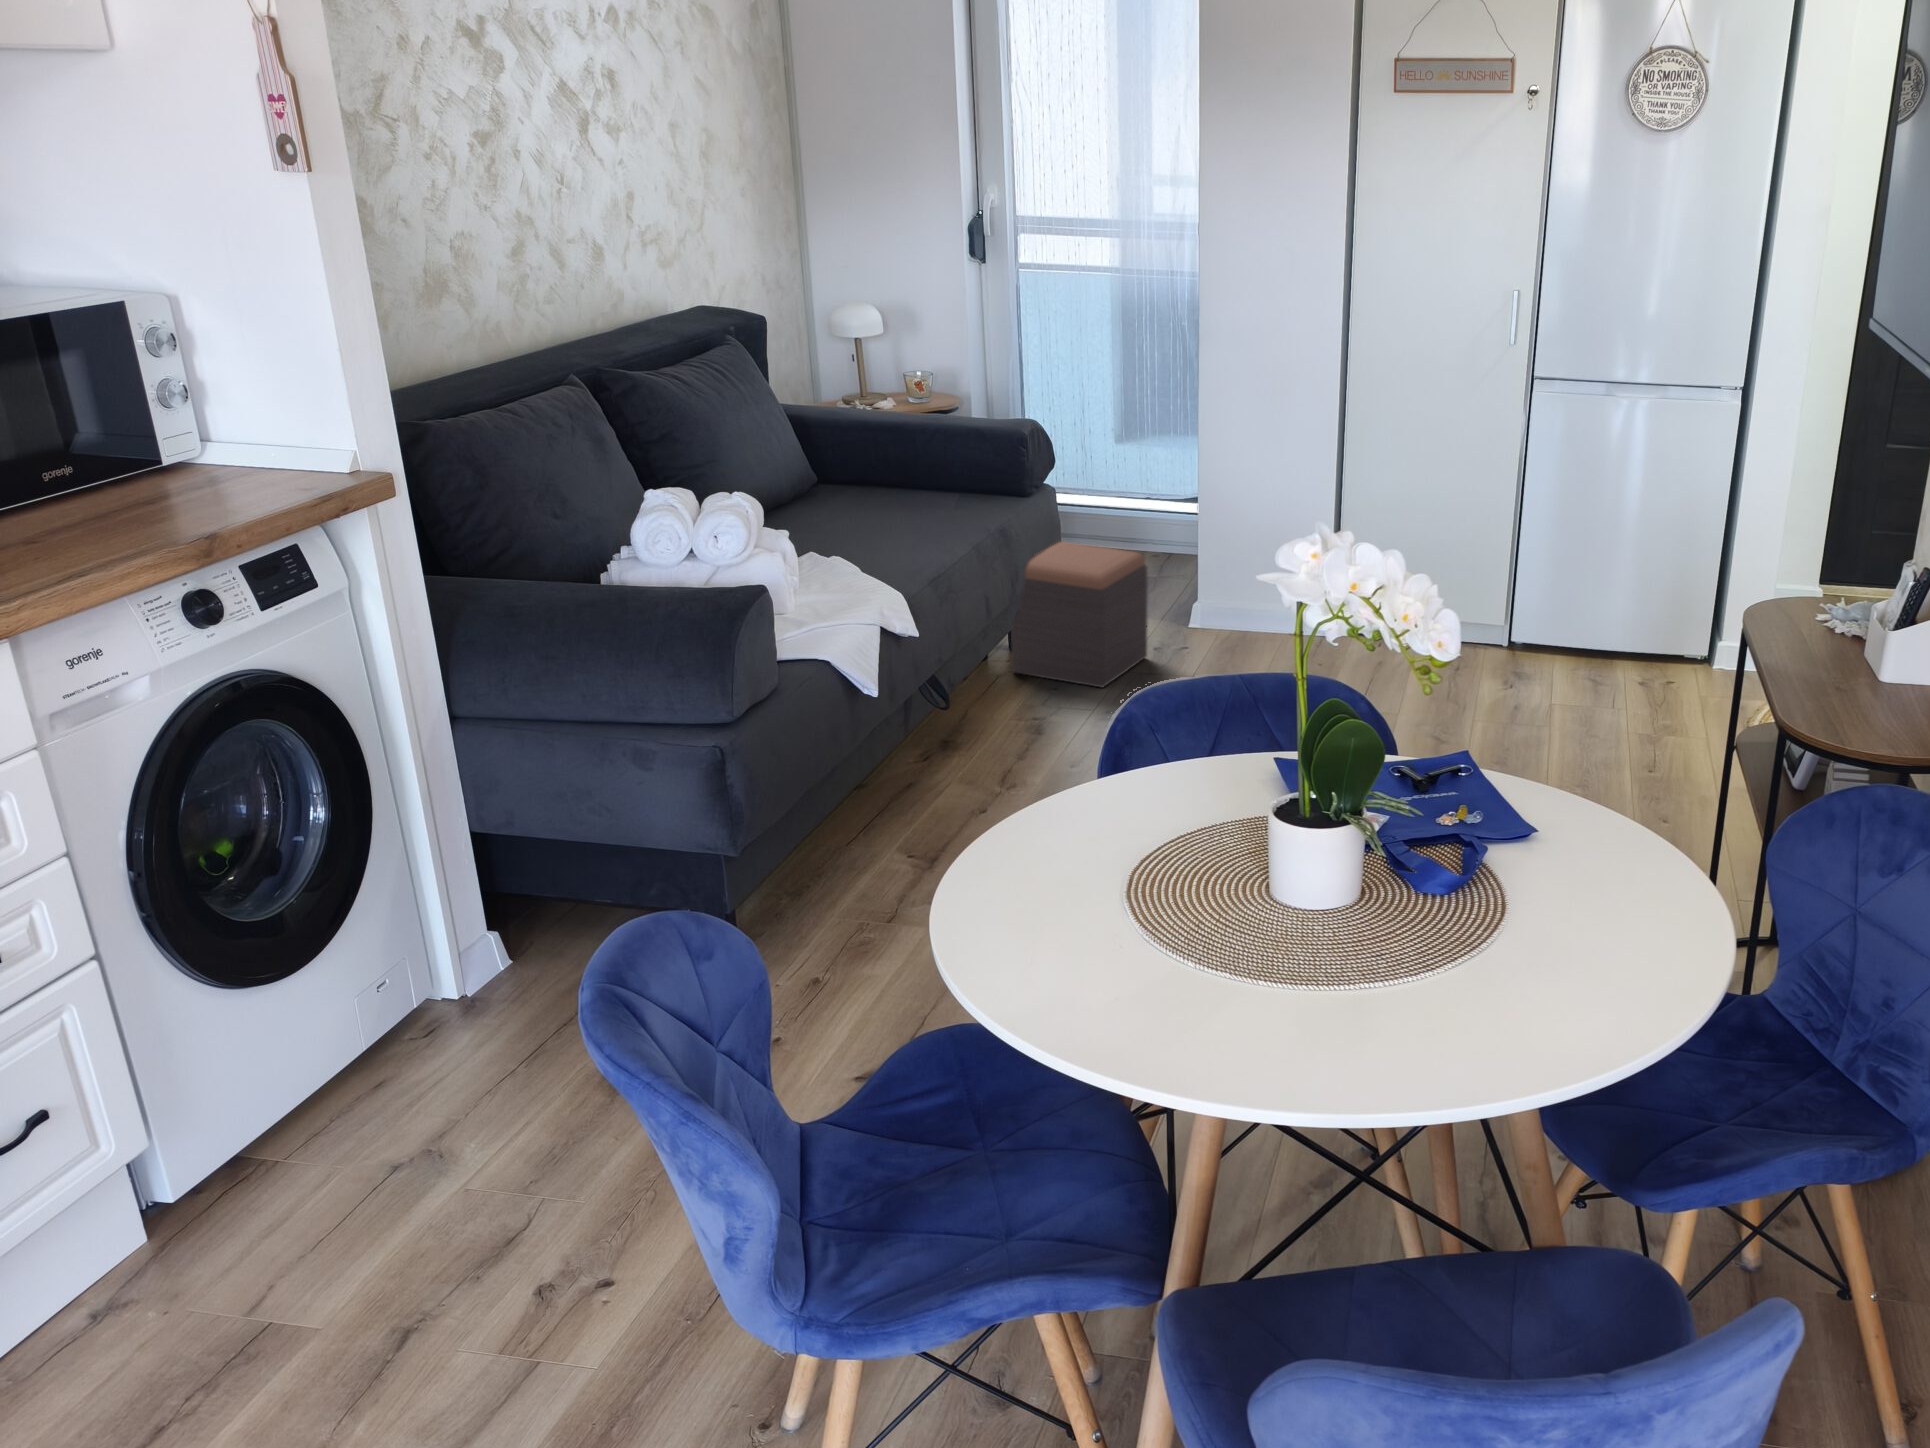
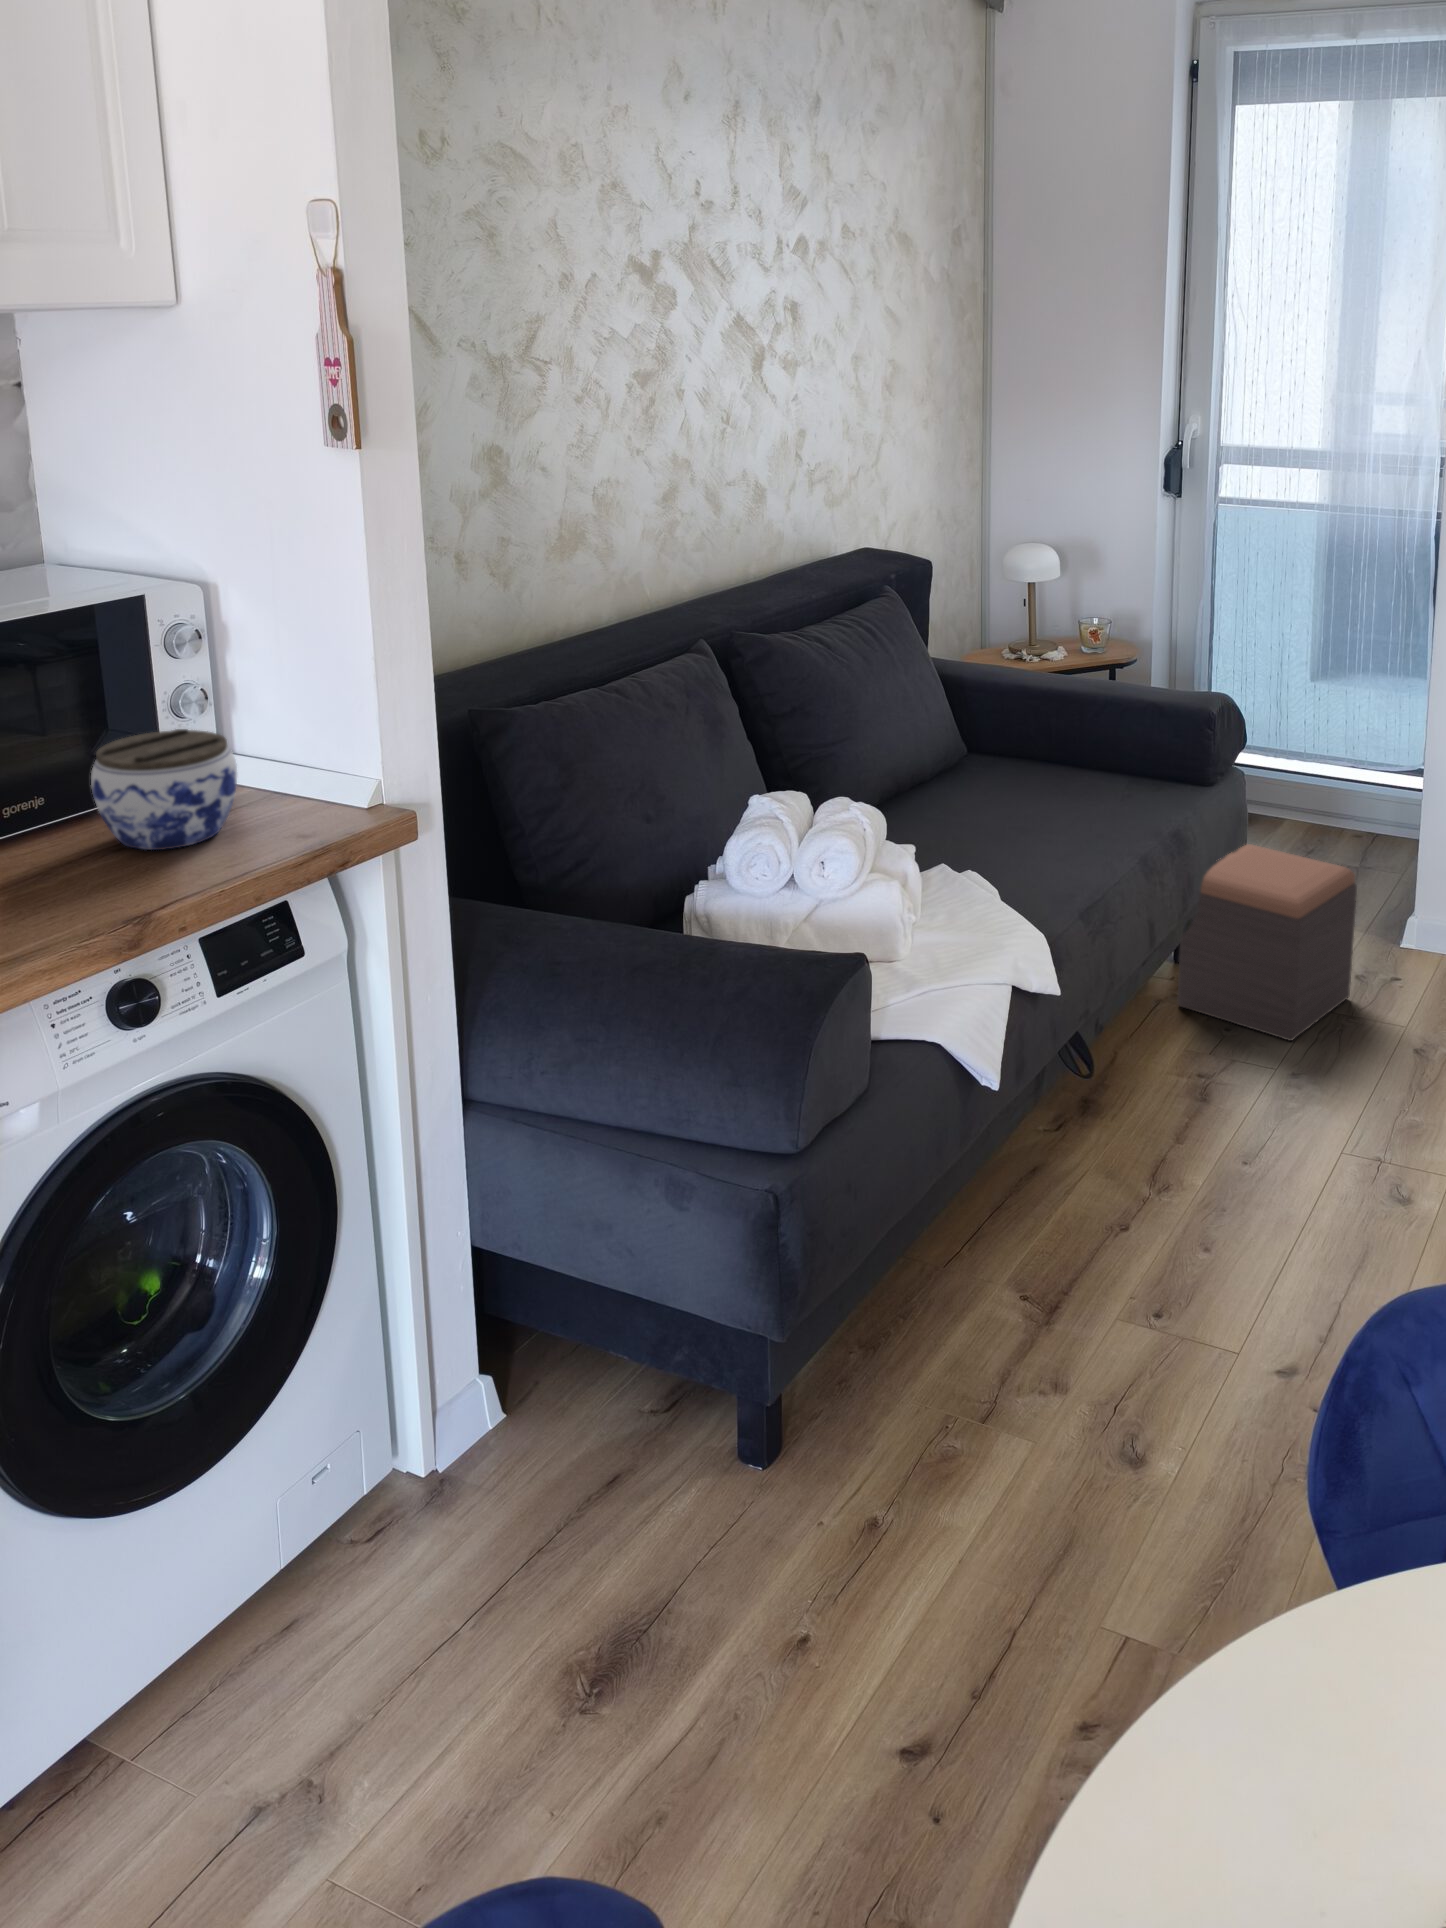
jar: none [114,409,241,503] -> present [91,729,237,850]

